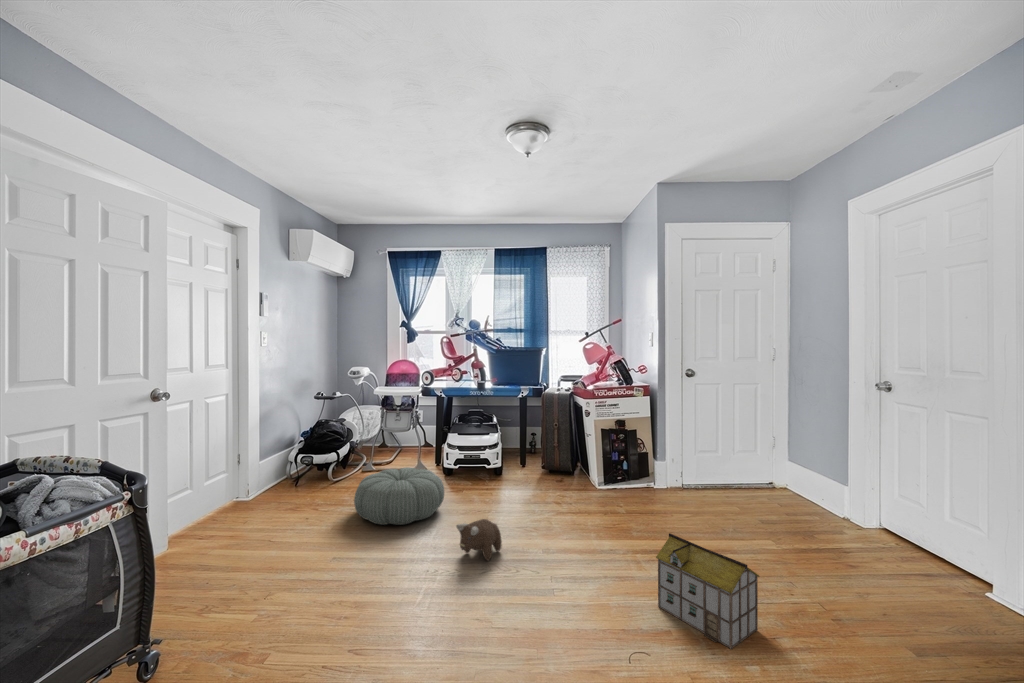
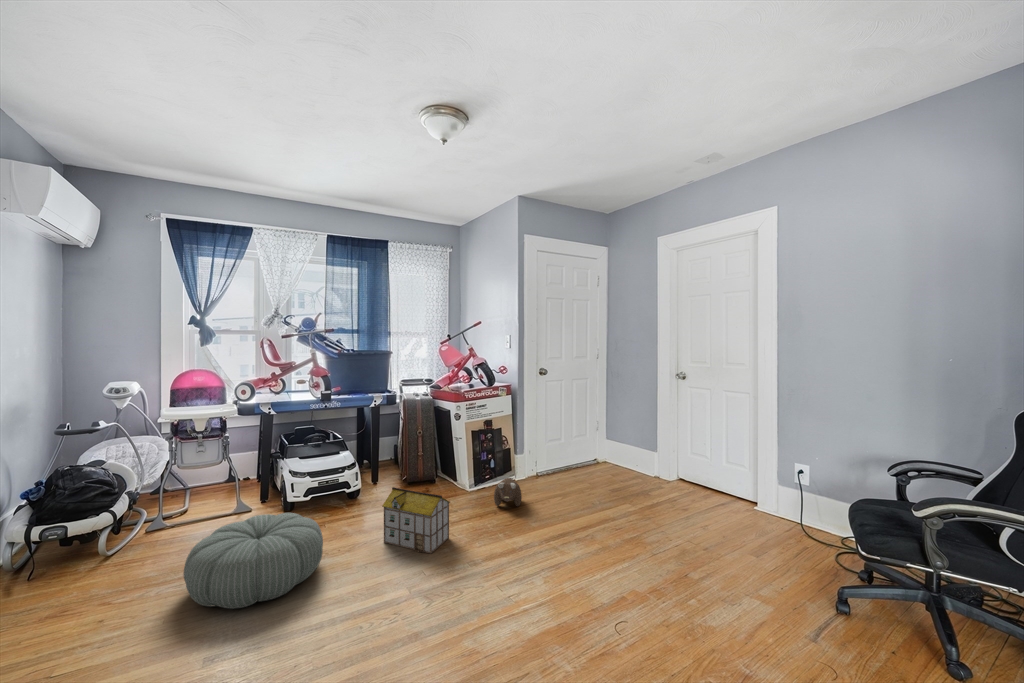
plush toy: present [456,519,502,561] -> present [494,478,522,506]
toy house: present [656,533,759,649] -> present [382,487,450,554]

